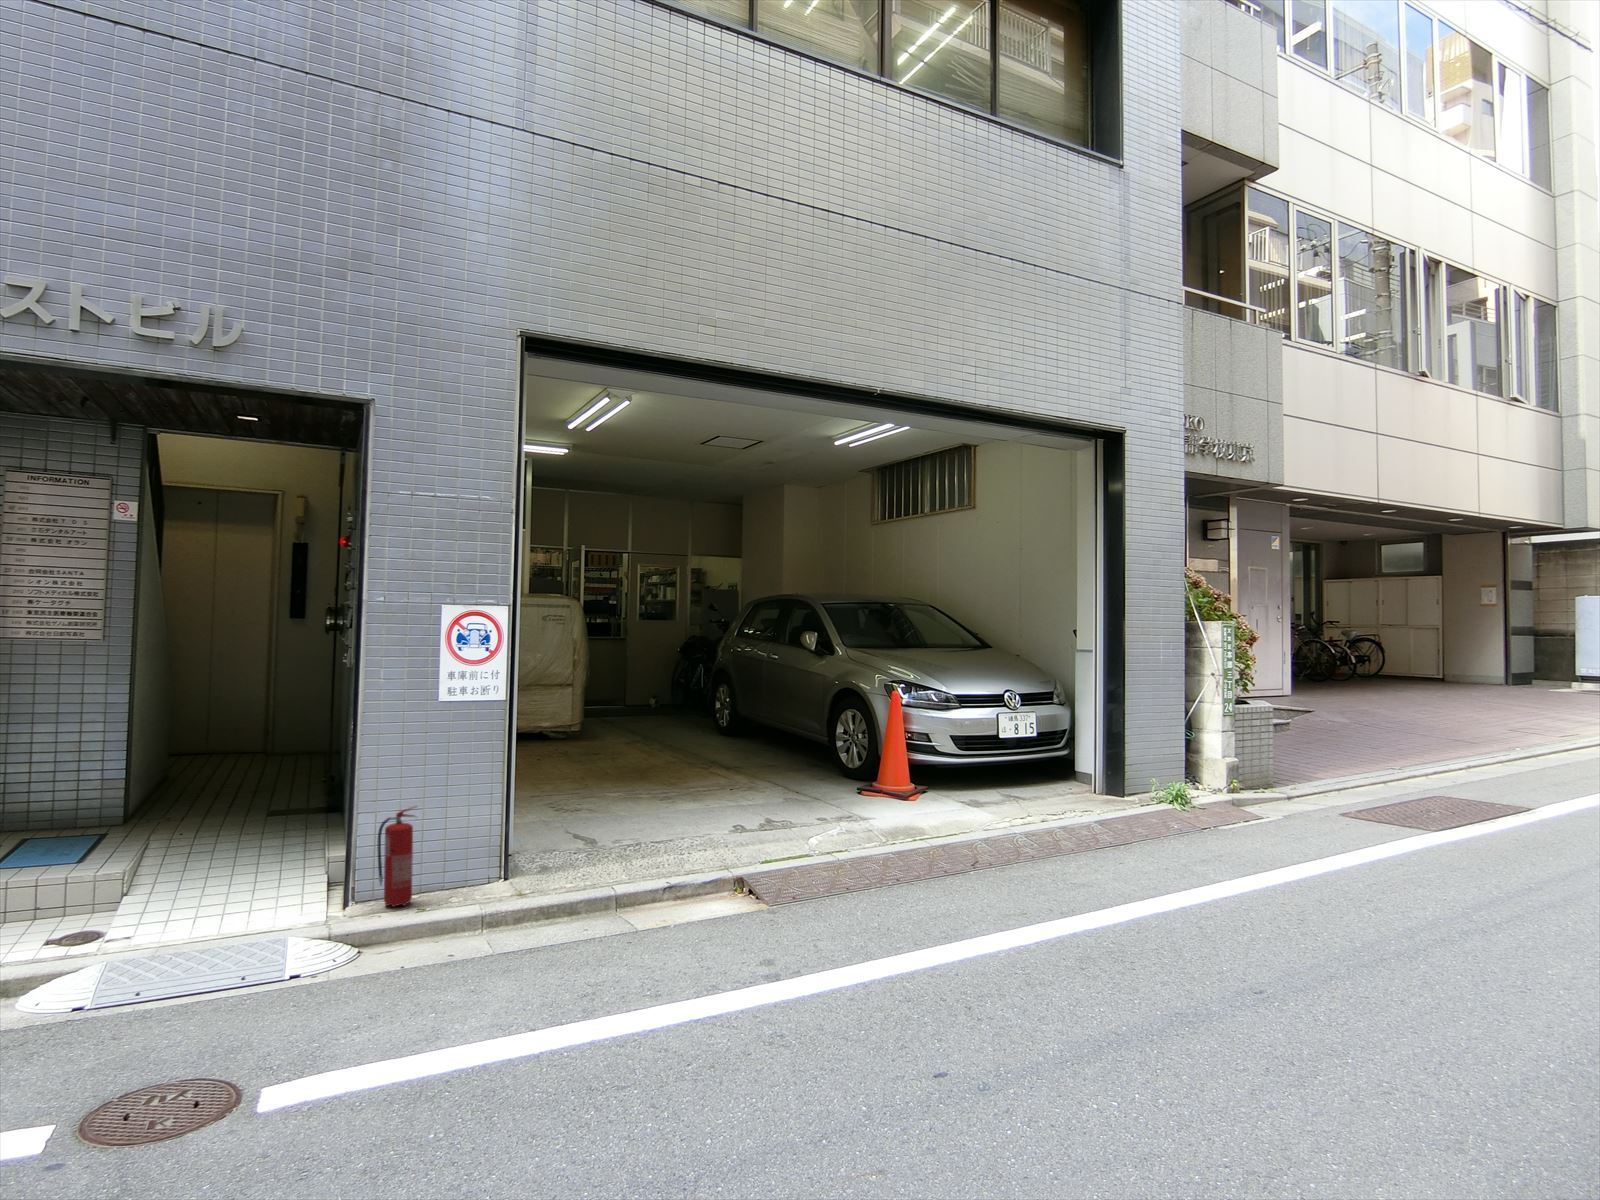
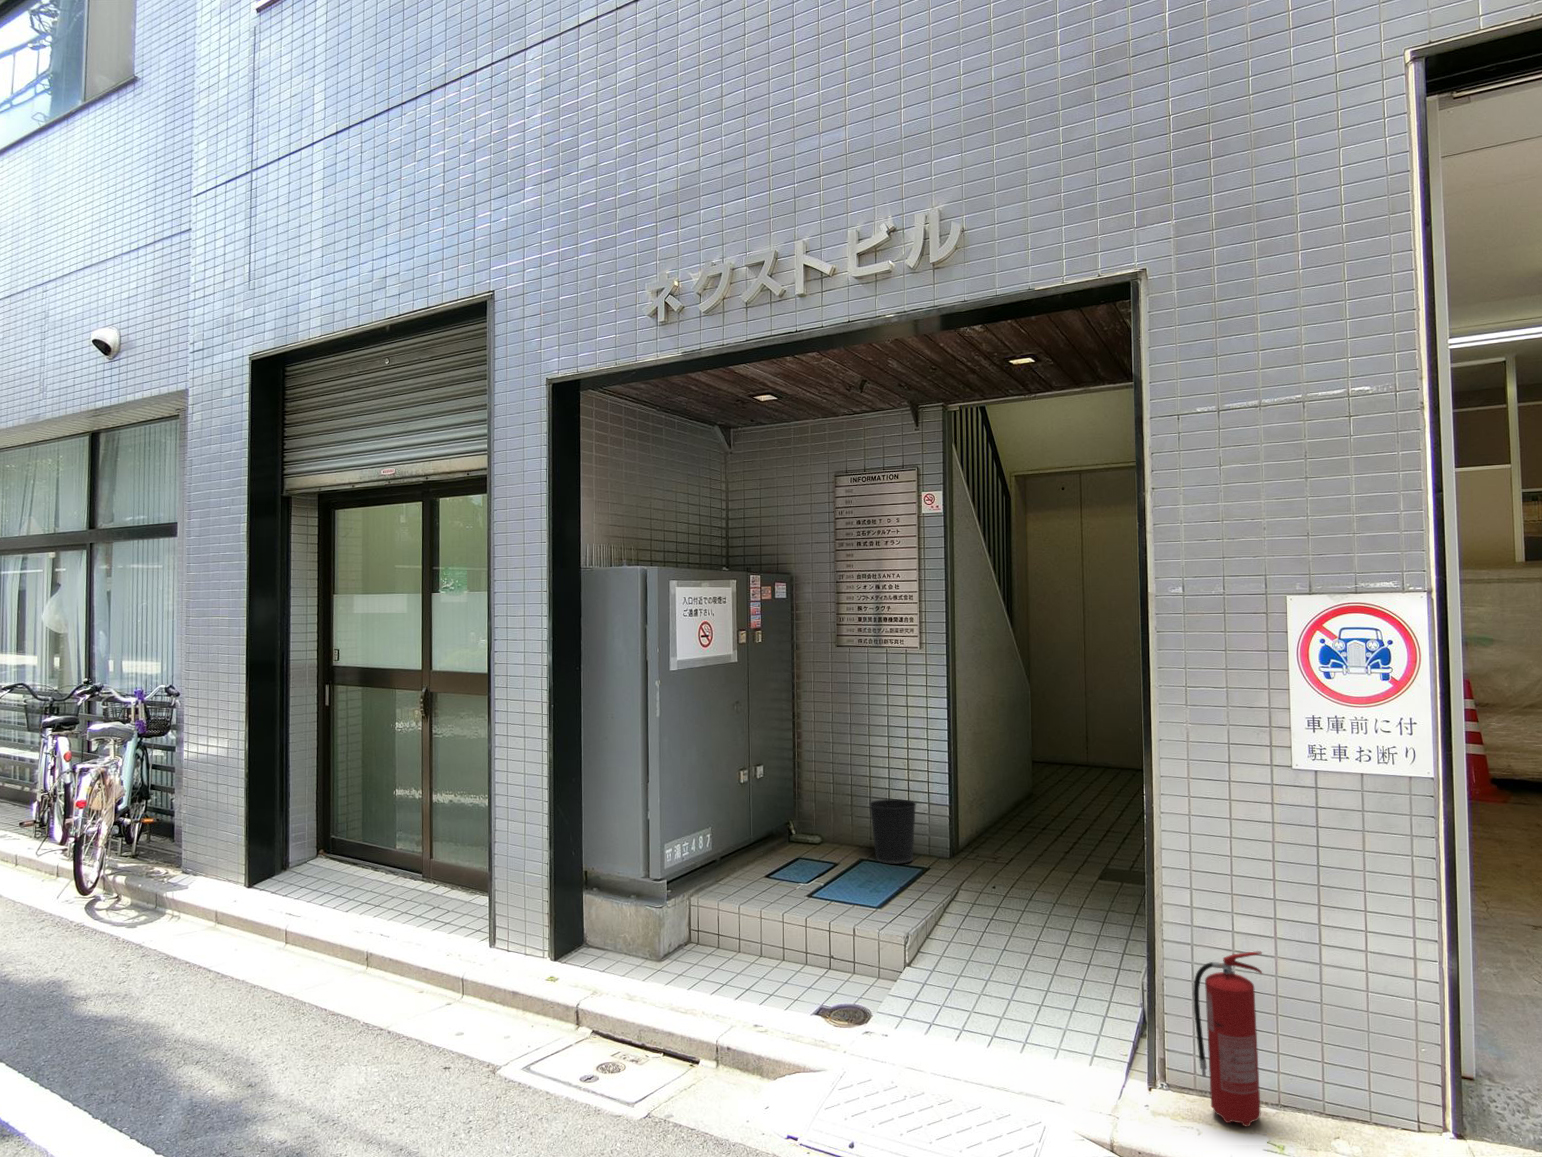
wastebasket: none [38,780,93,838] -> present [869,799,916,863]

